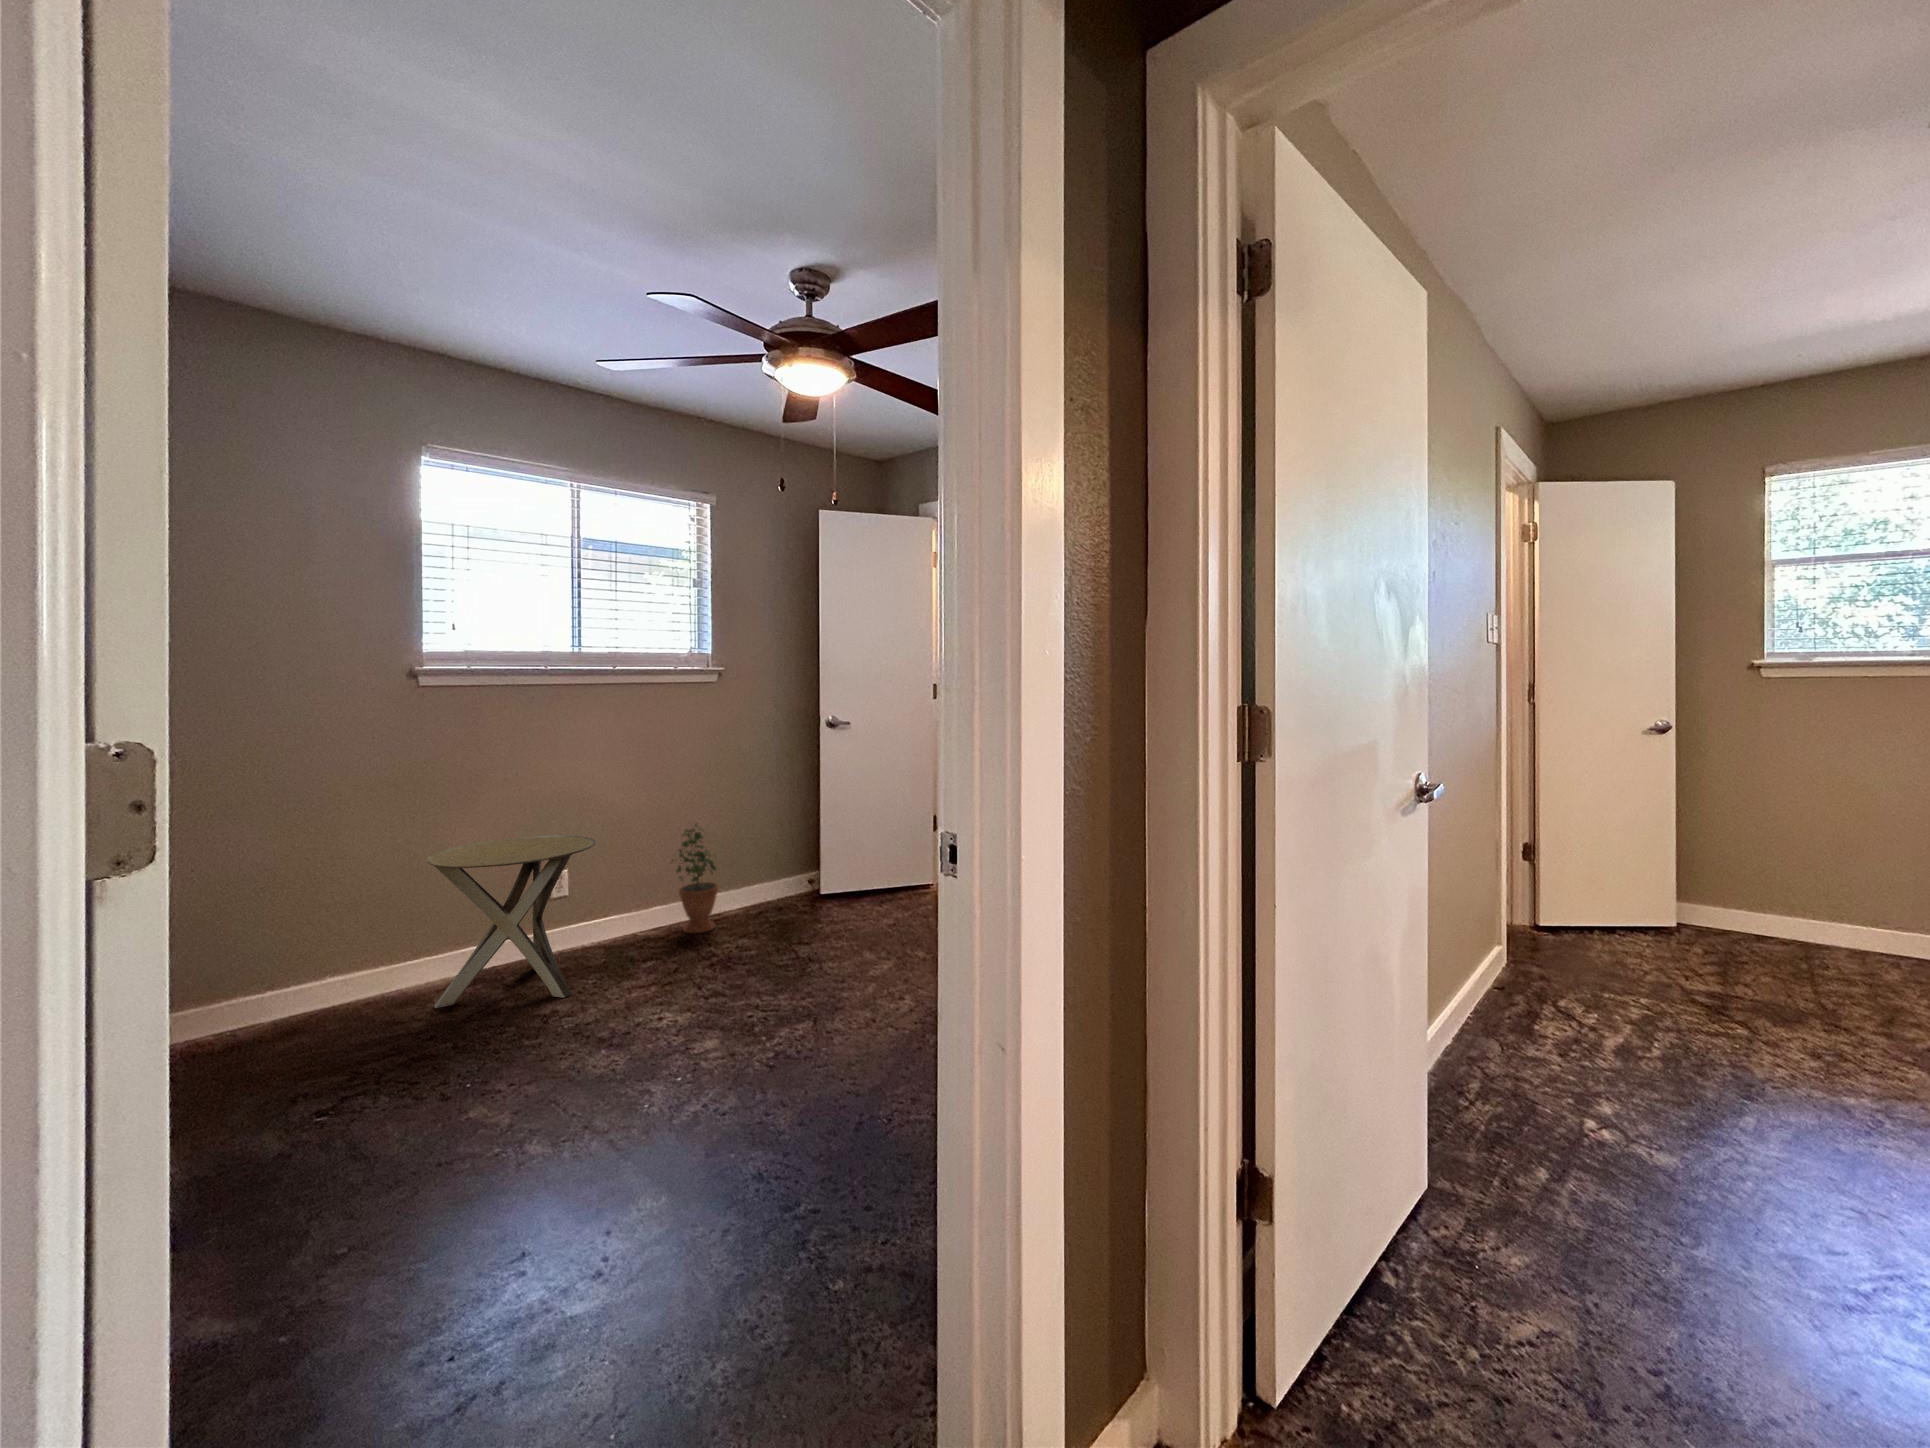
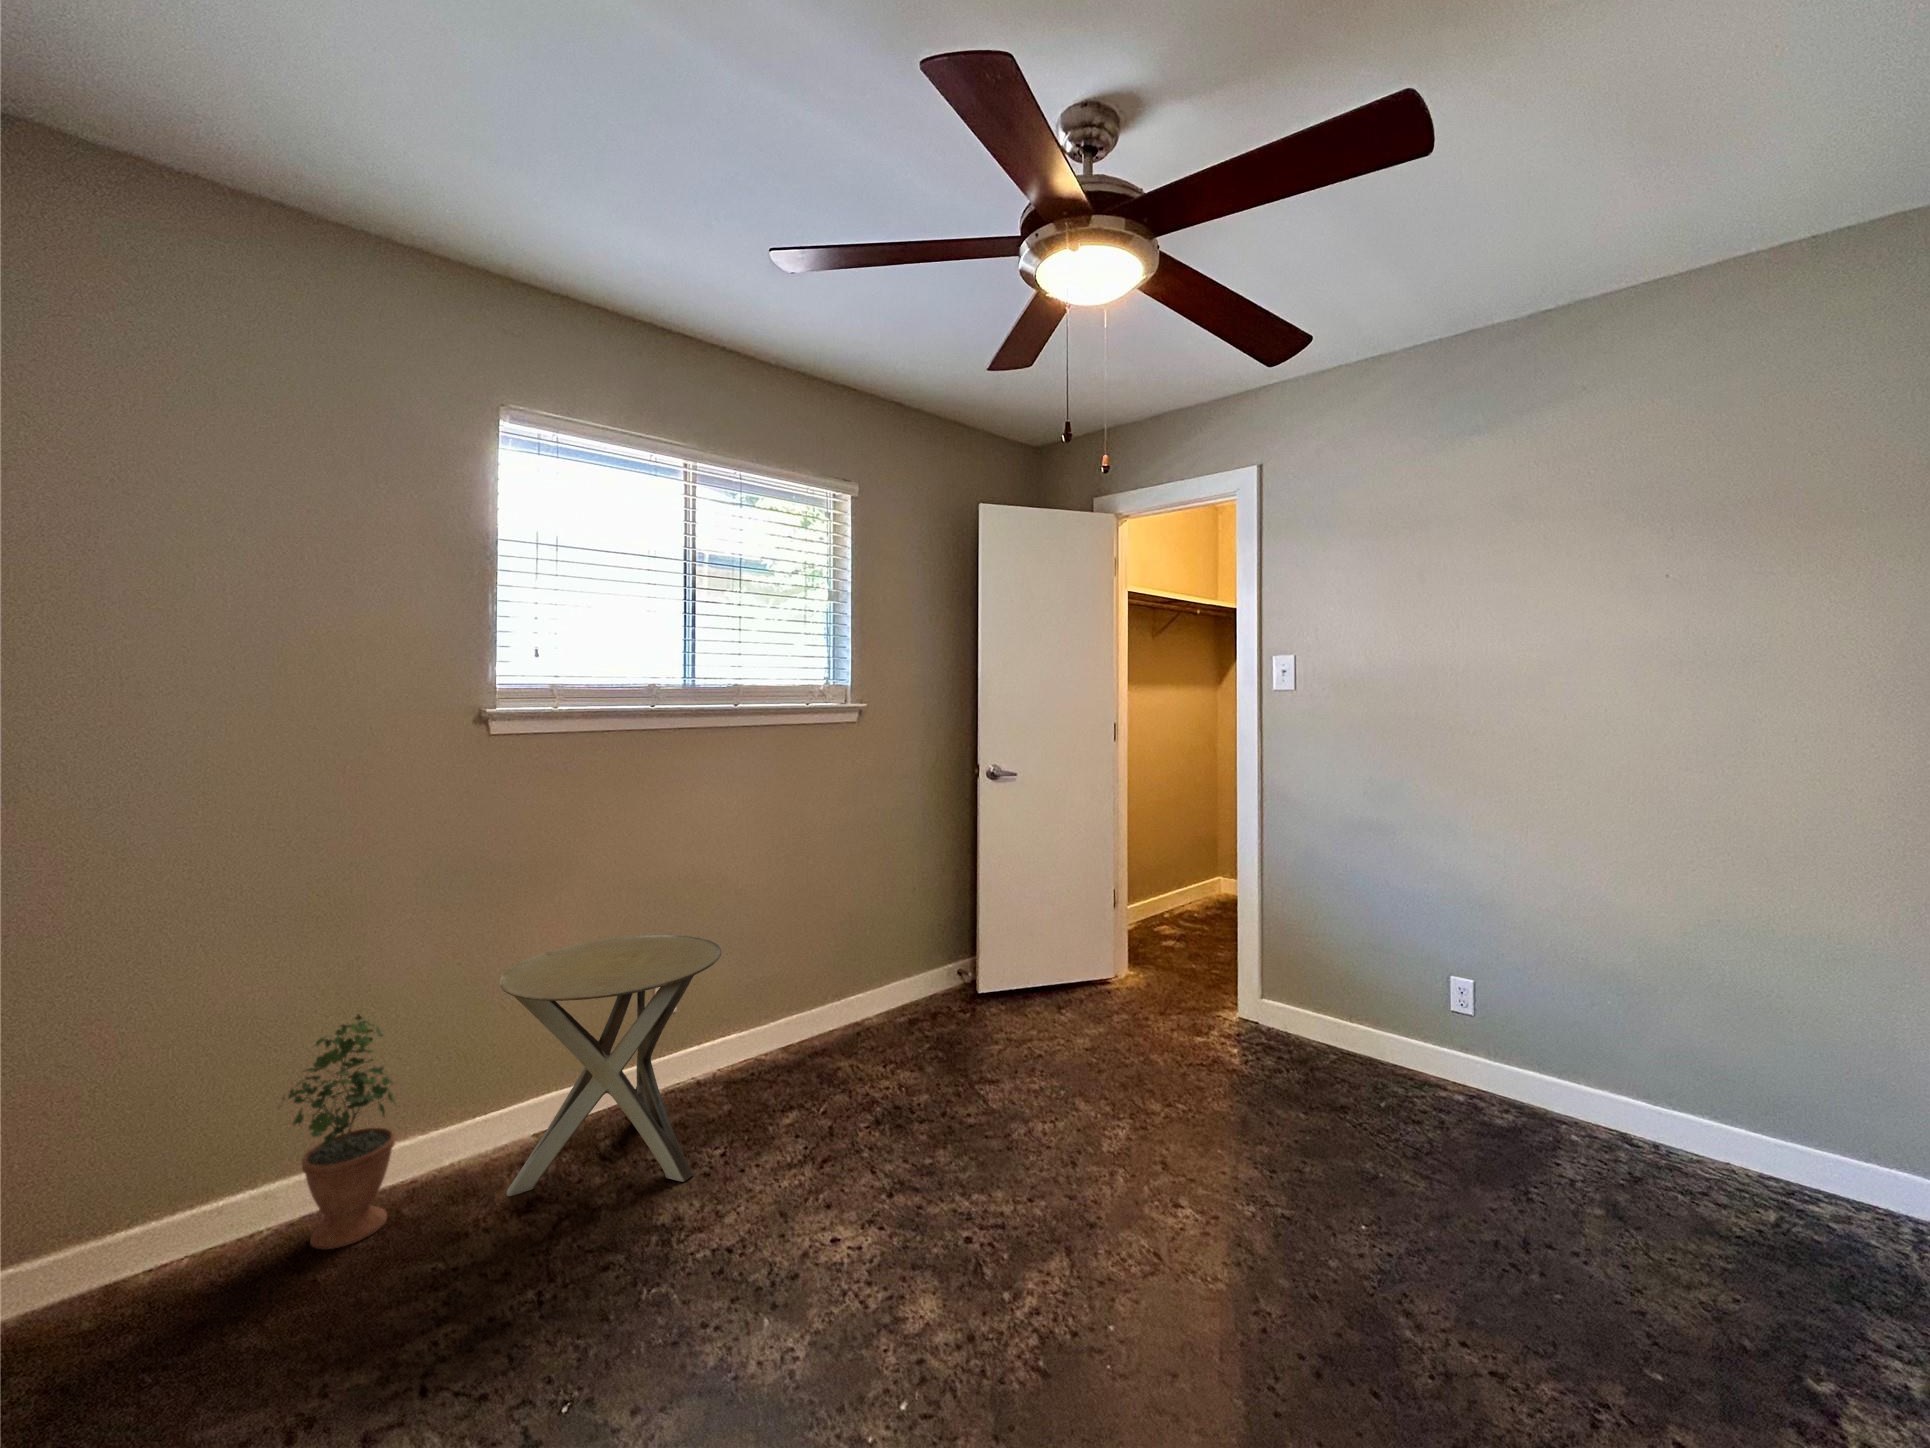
potted plant: present [675,825,718,933] -> present [283,1014,396,1249]

